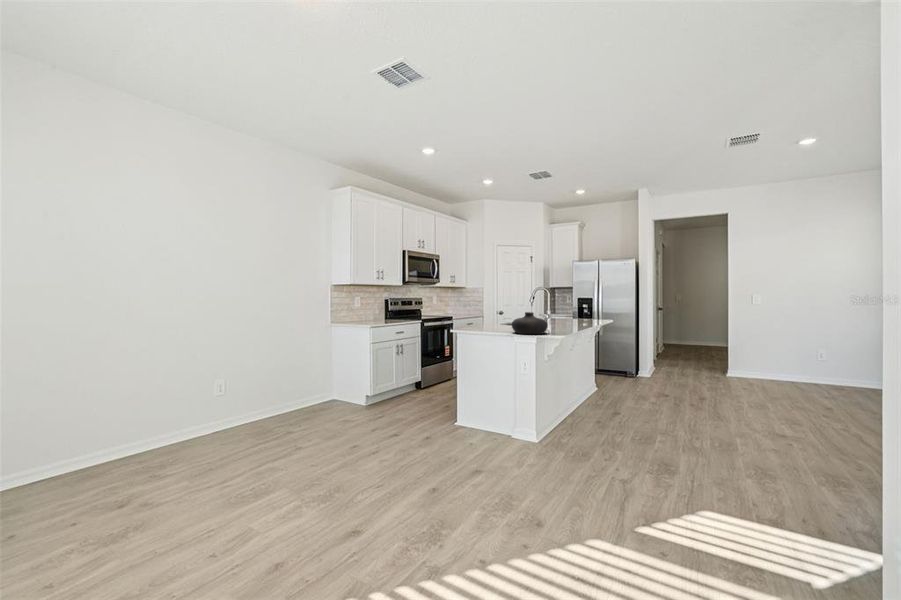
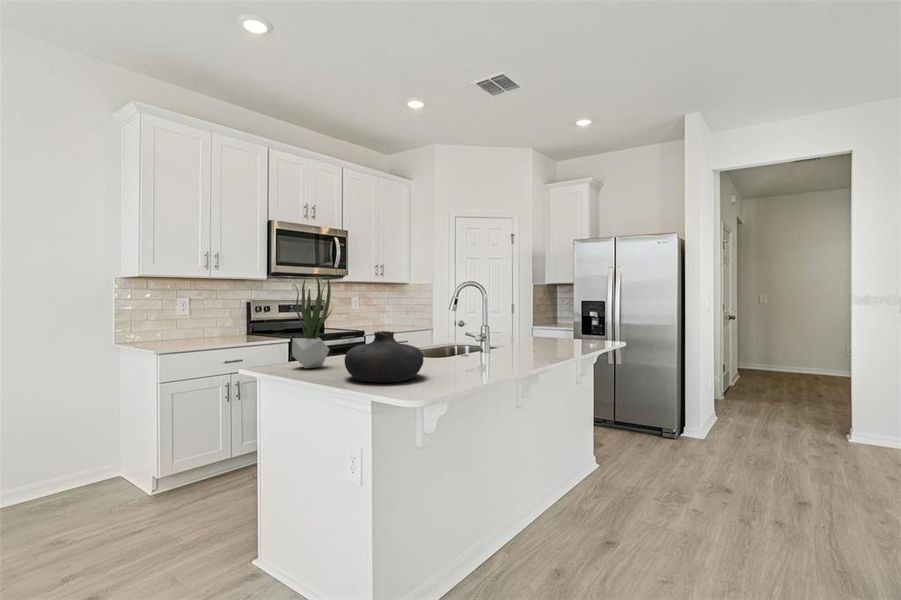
potted plant: none [475,286,494,331] -> present [292,276,332,368]

